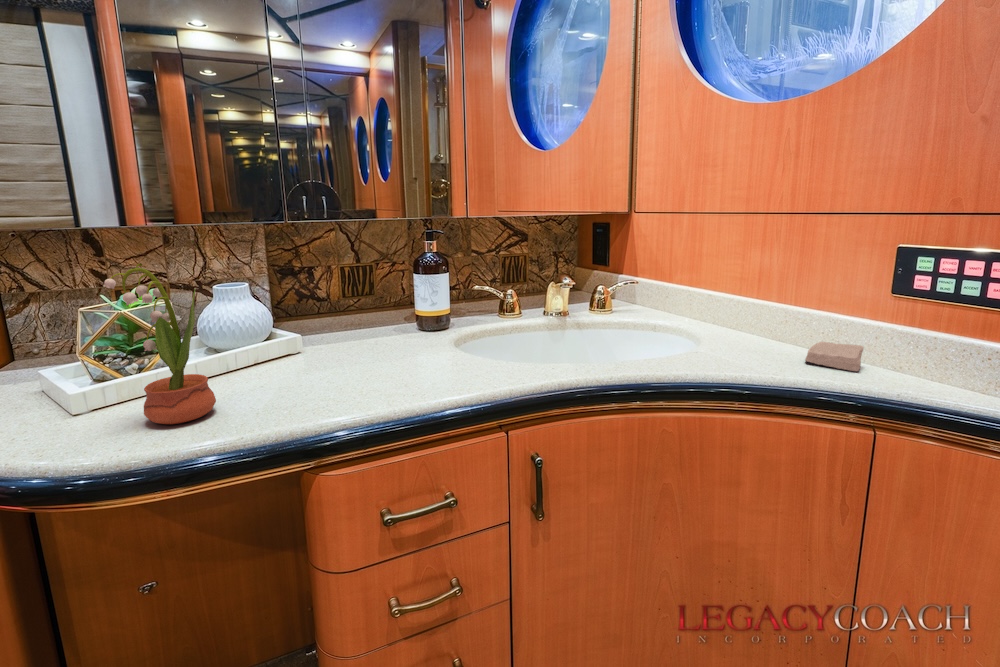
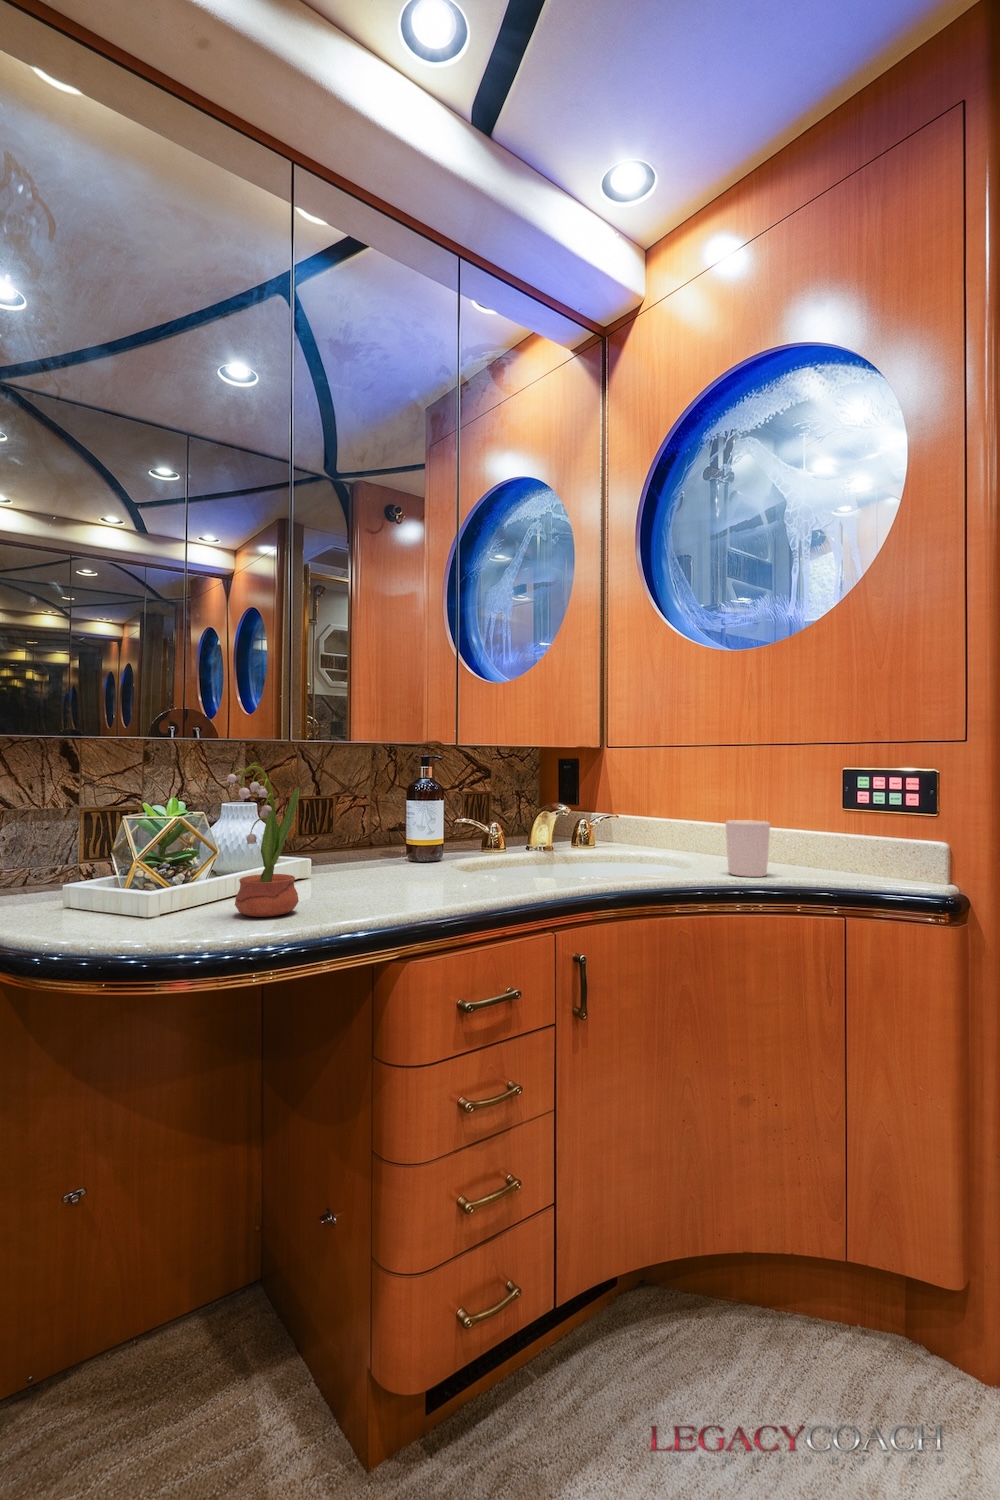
candle holder: none [732,304,789,372] -> present [725,820,770,877]
soap bar: present [805,342,864,371] -> none [785,853,829,874]

